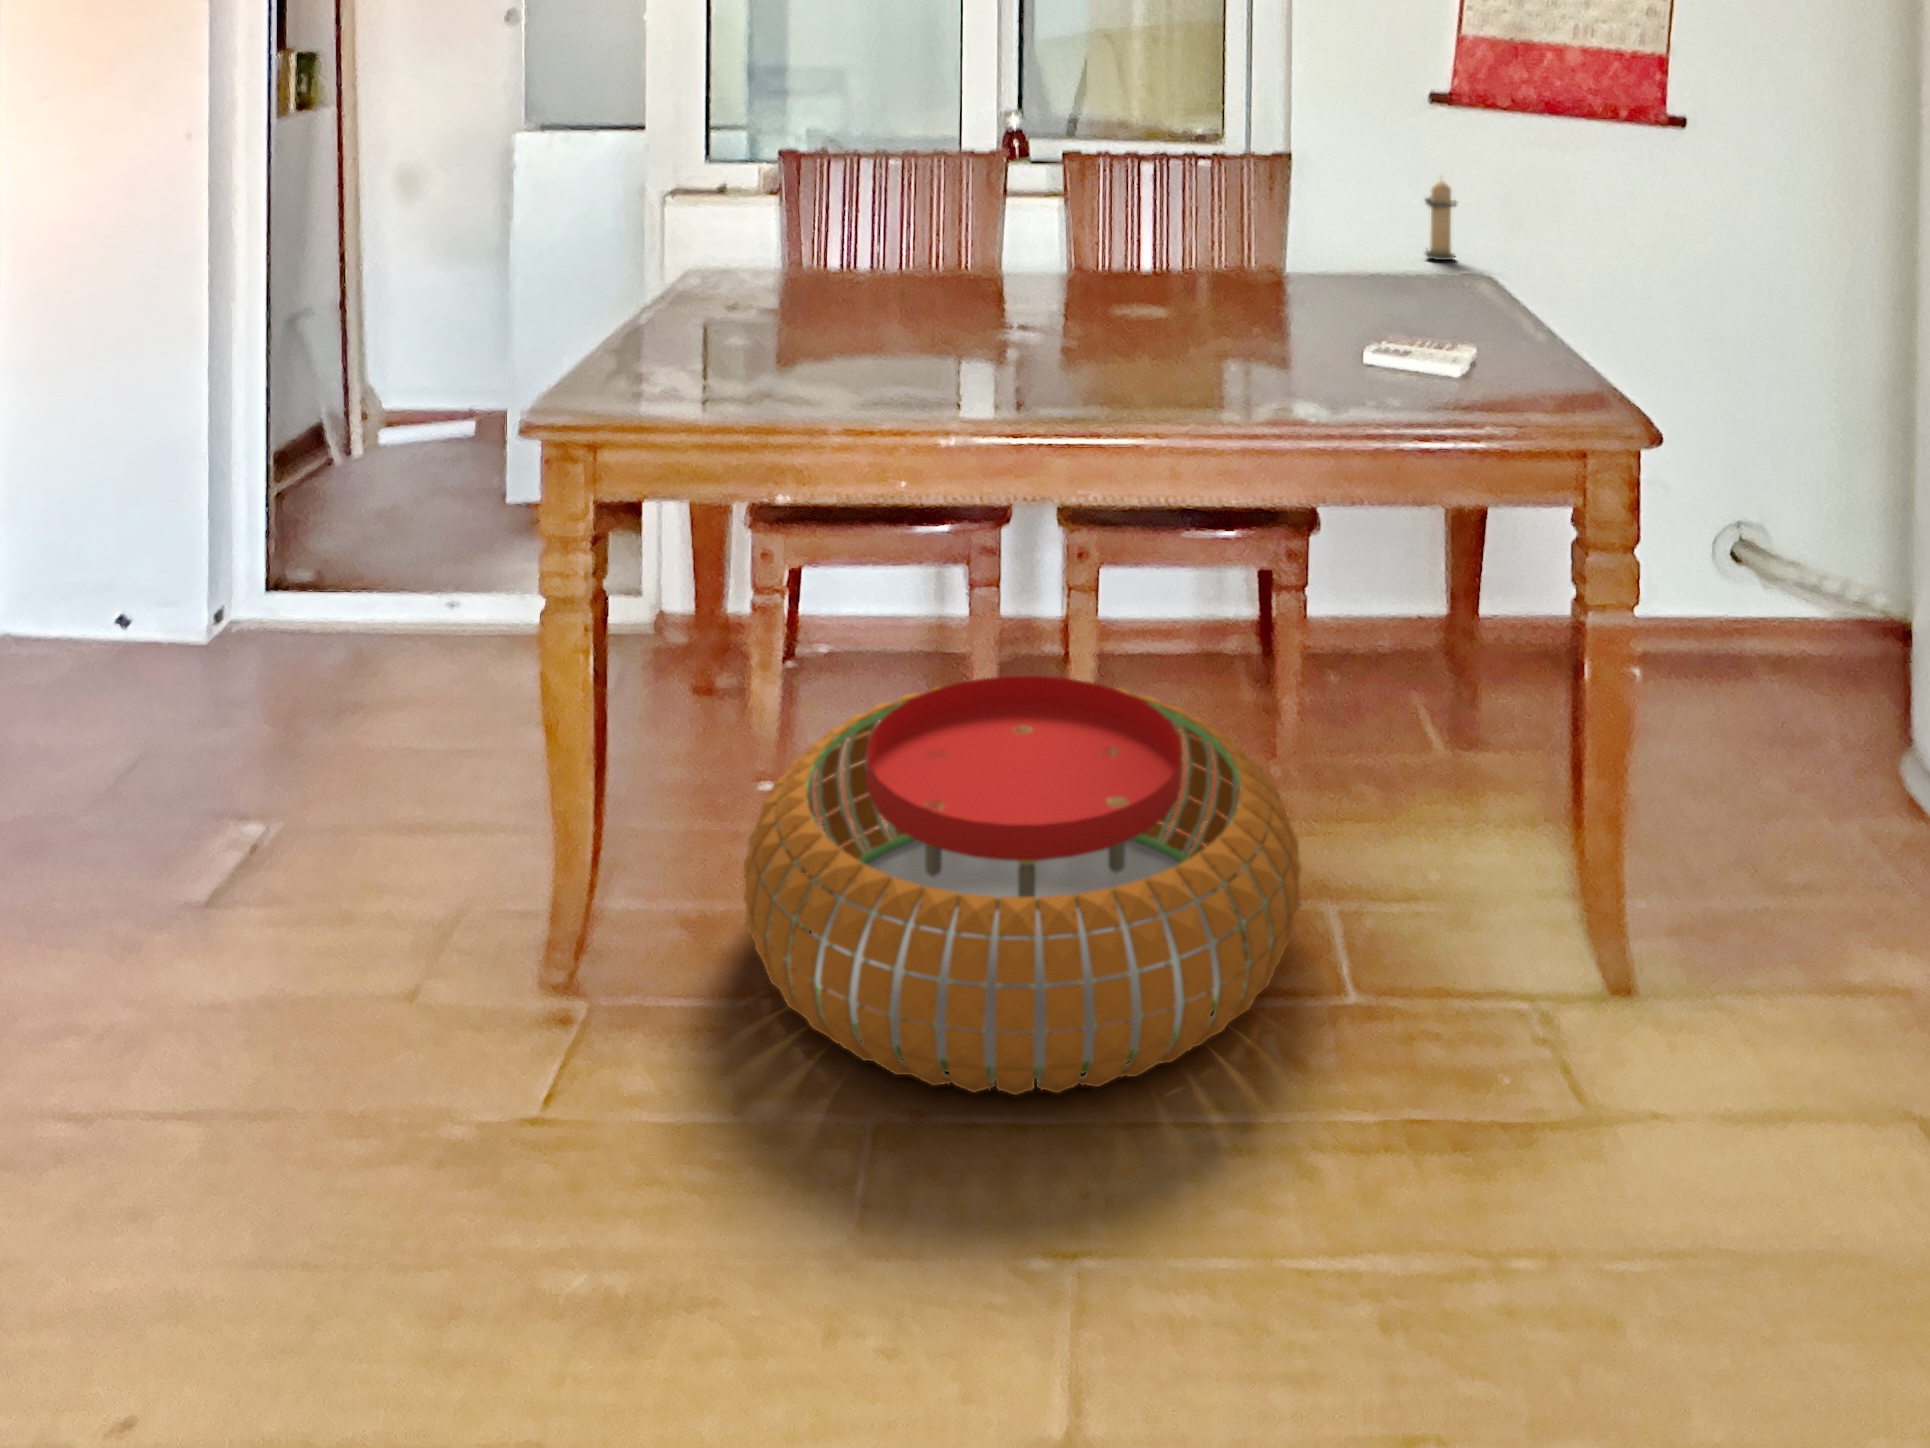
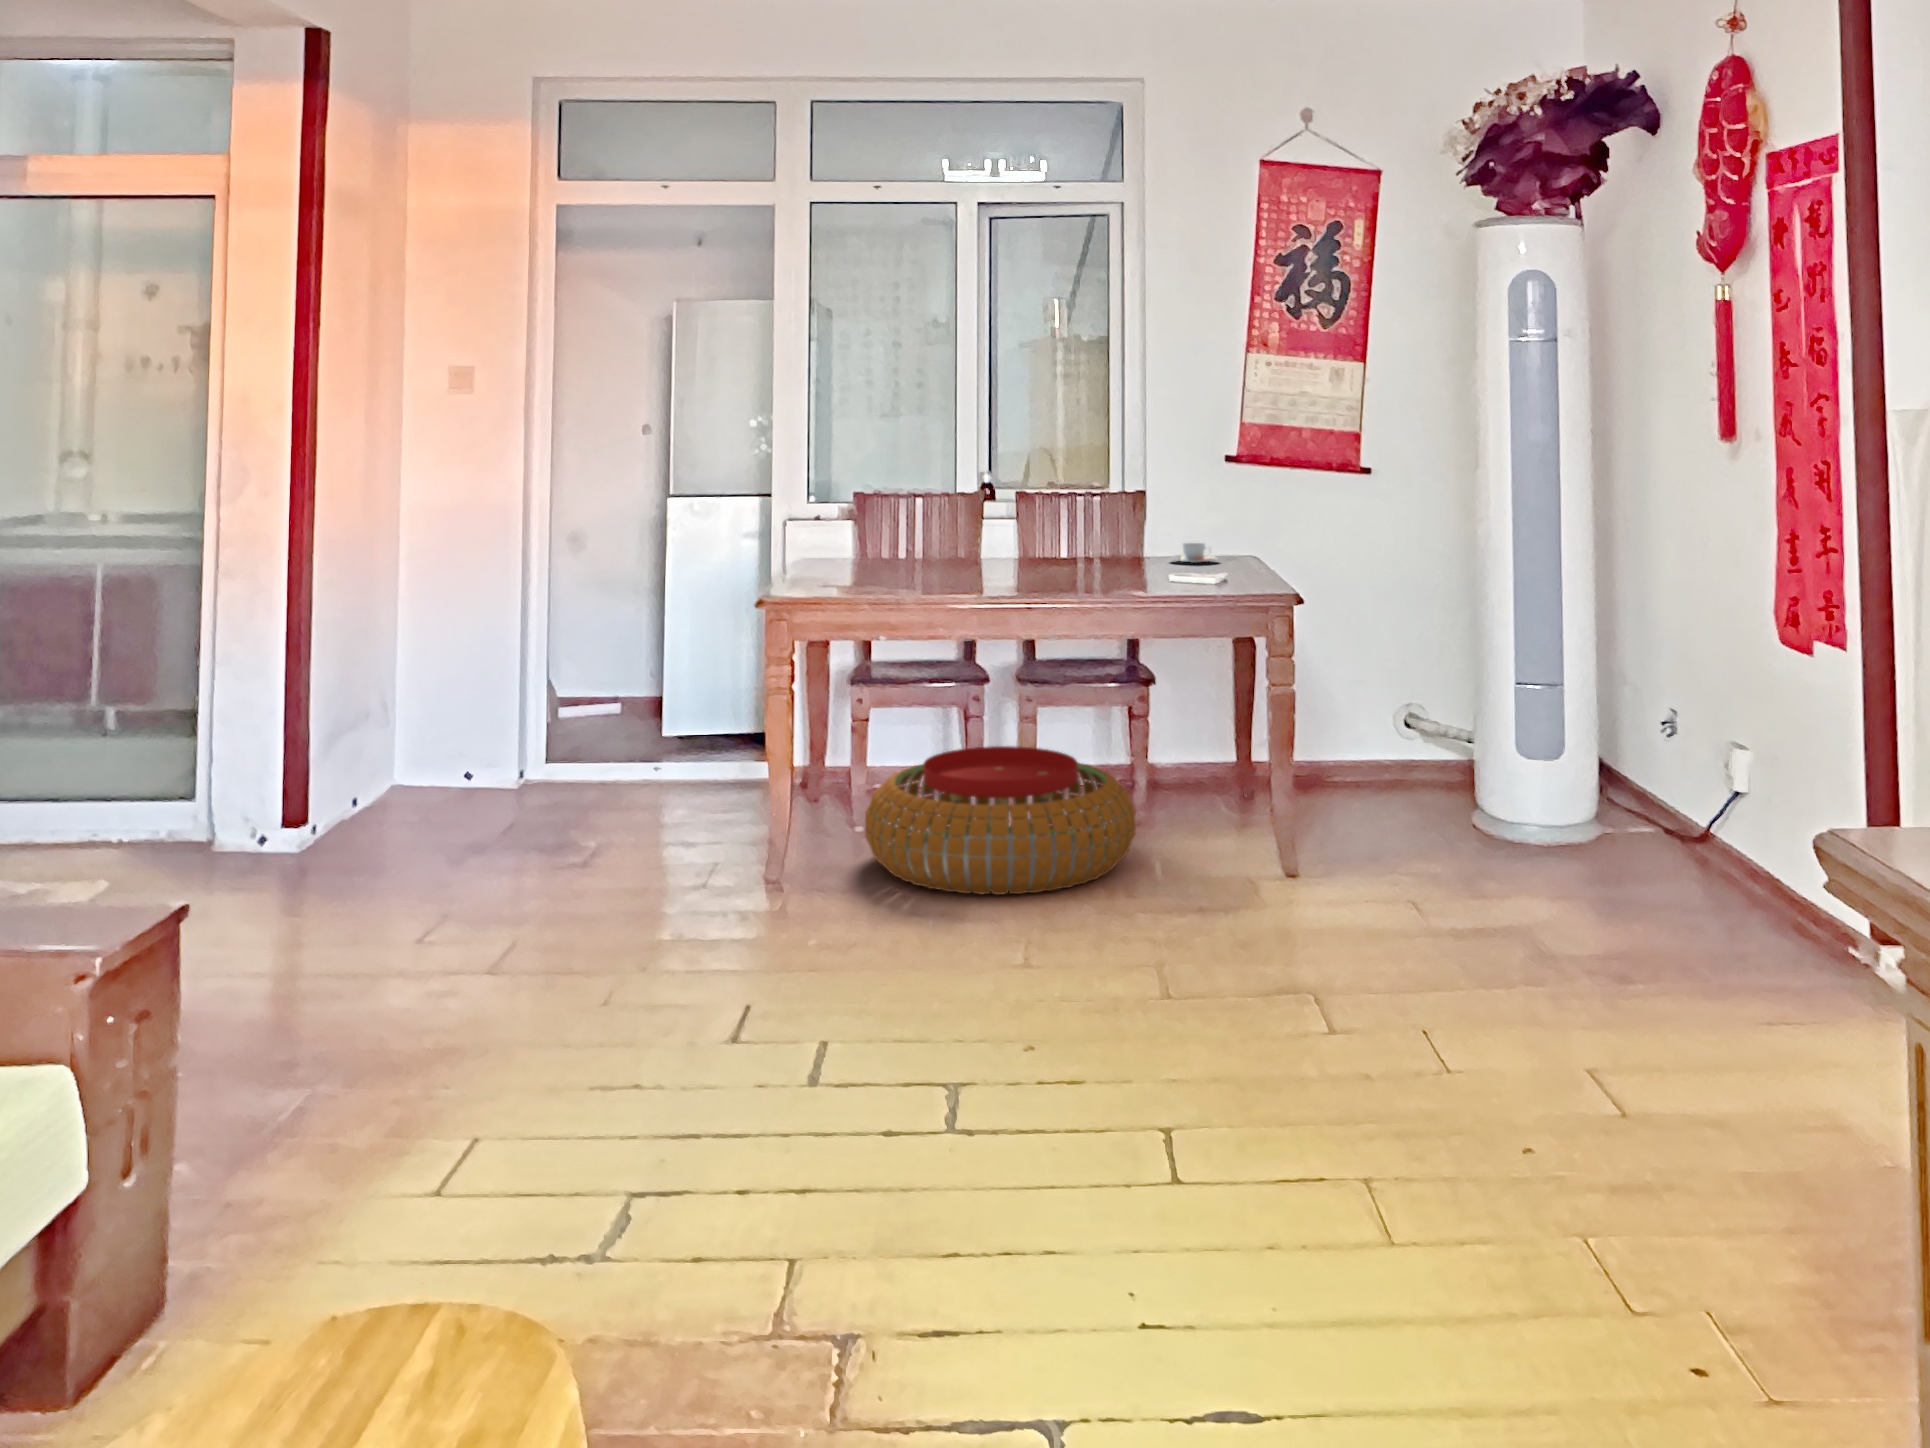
candle: present [1425,181,1456,260] -> none [1220,504,1243,553]
teacup: none [1342,258,1437,299] -> present [1170,543,1218,563]

